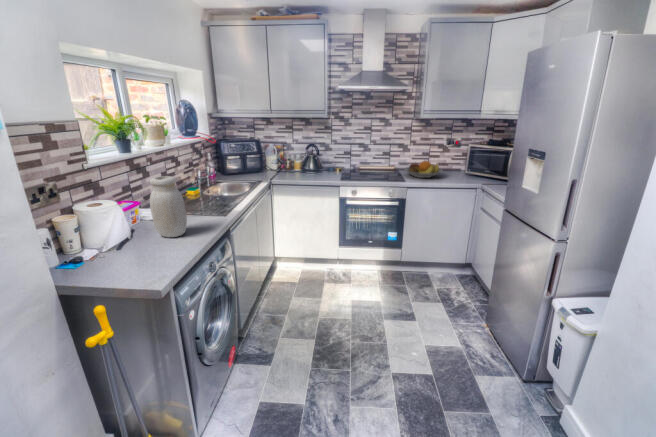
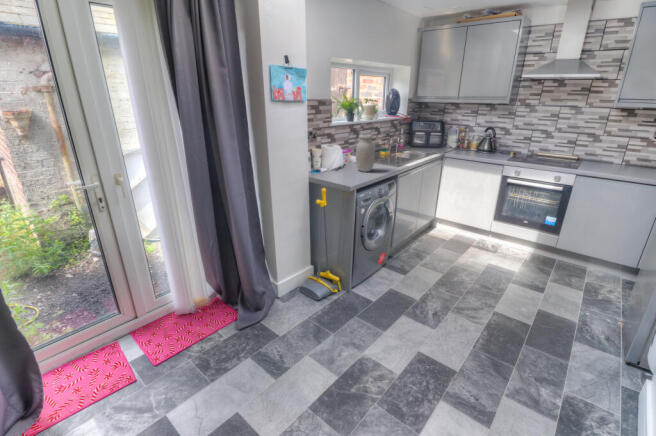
fruit bowl: present [405,161,443,178] -> none [584,152,634,170]

